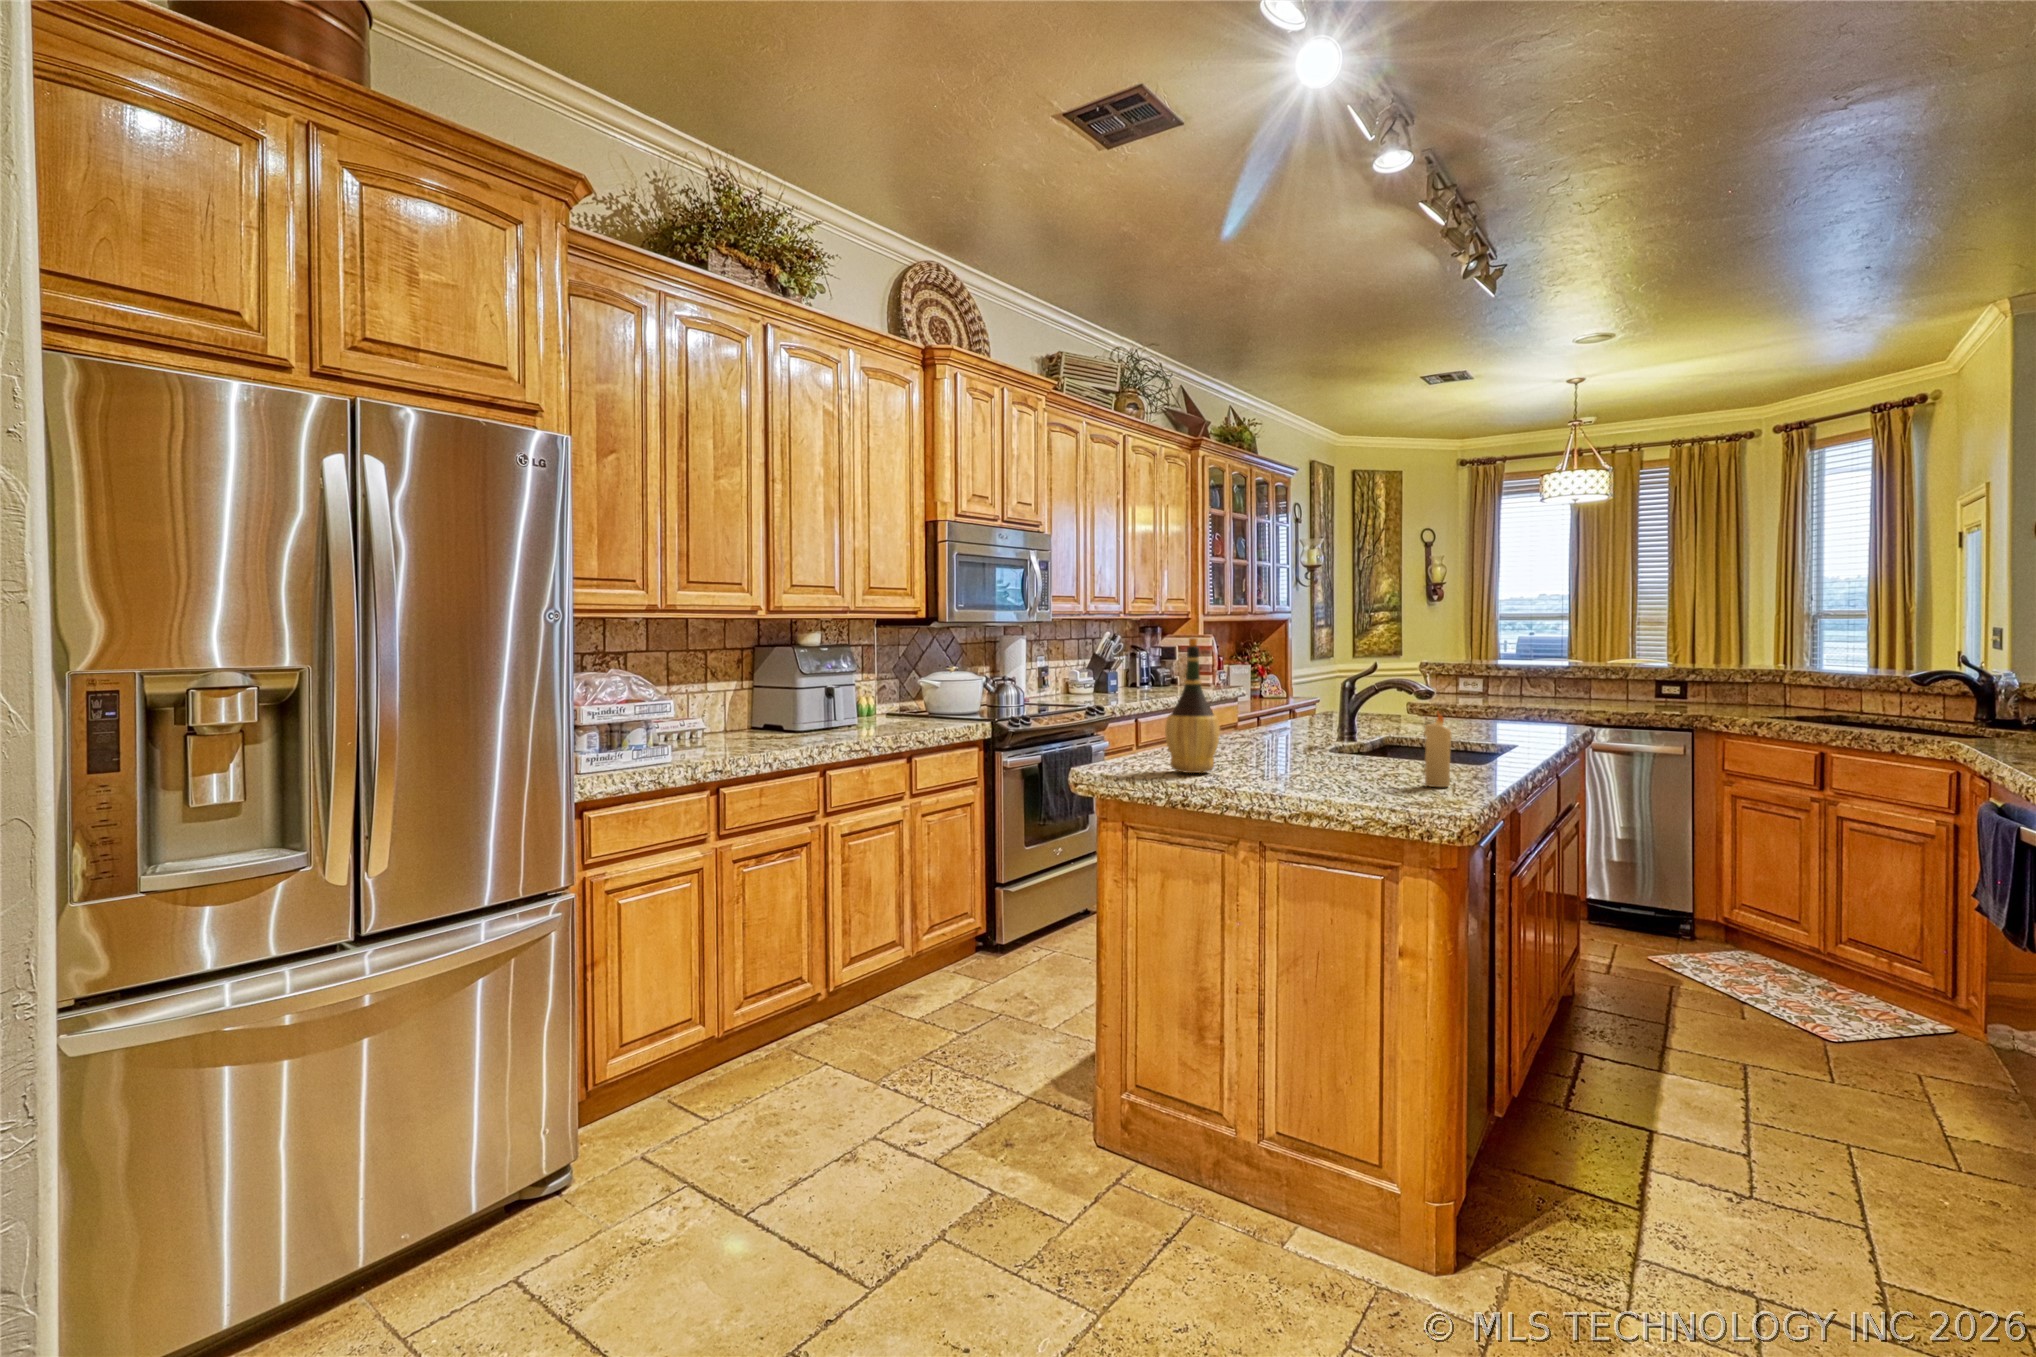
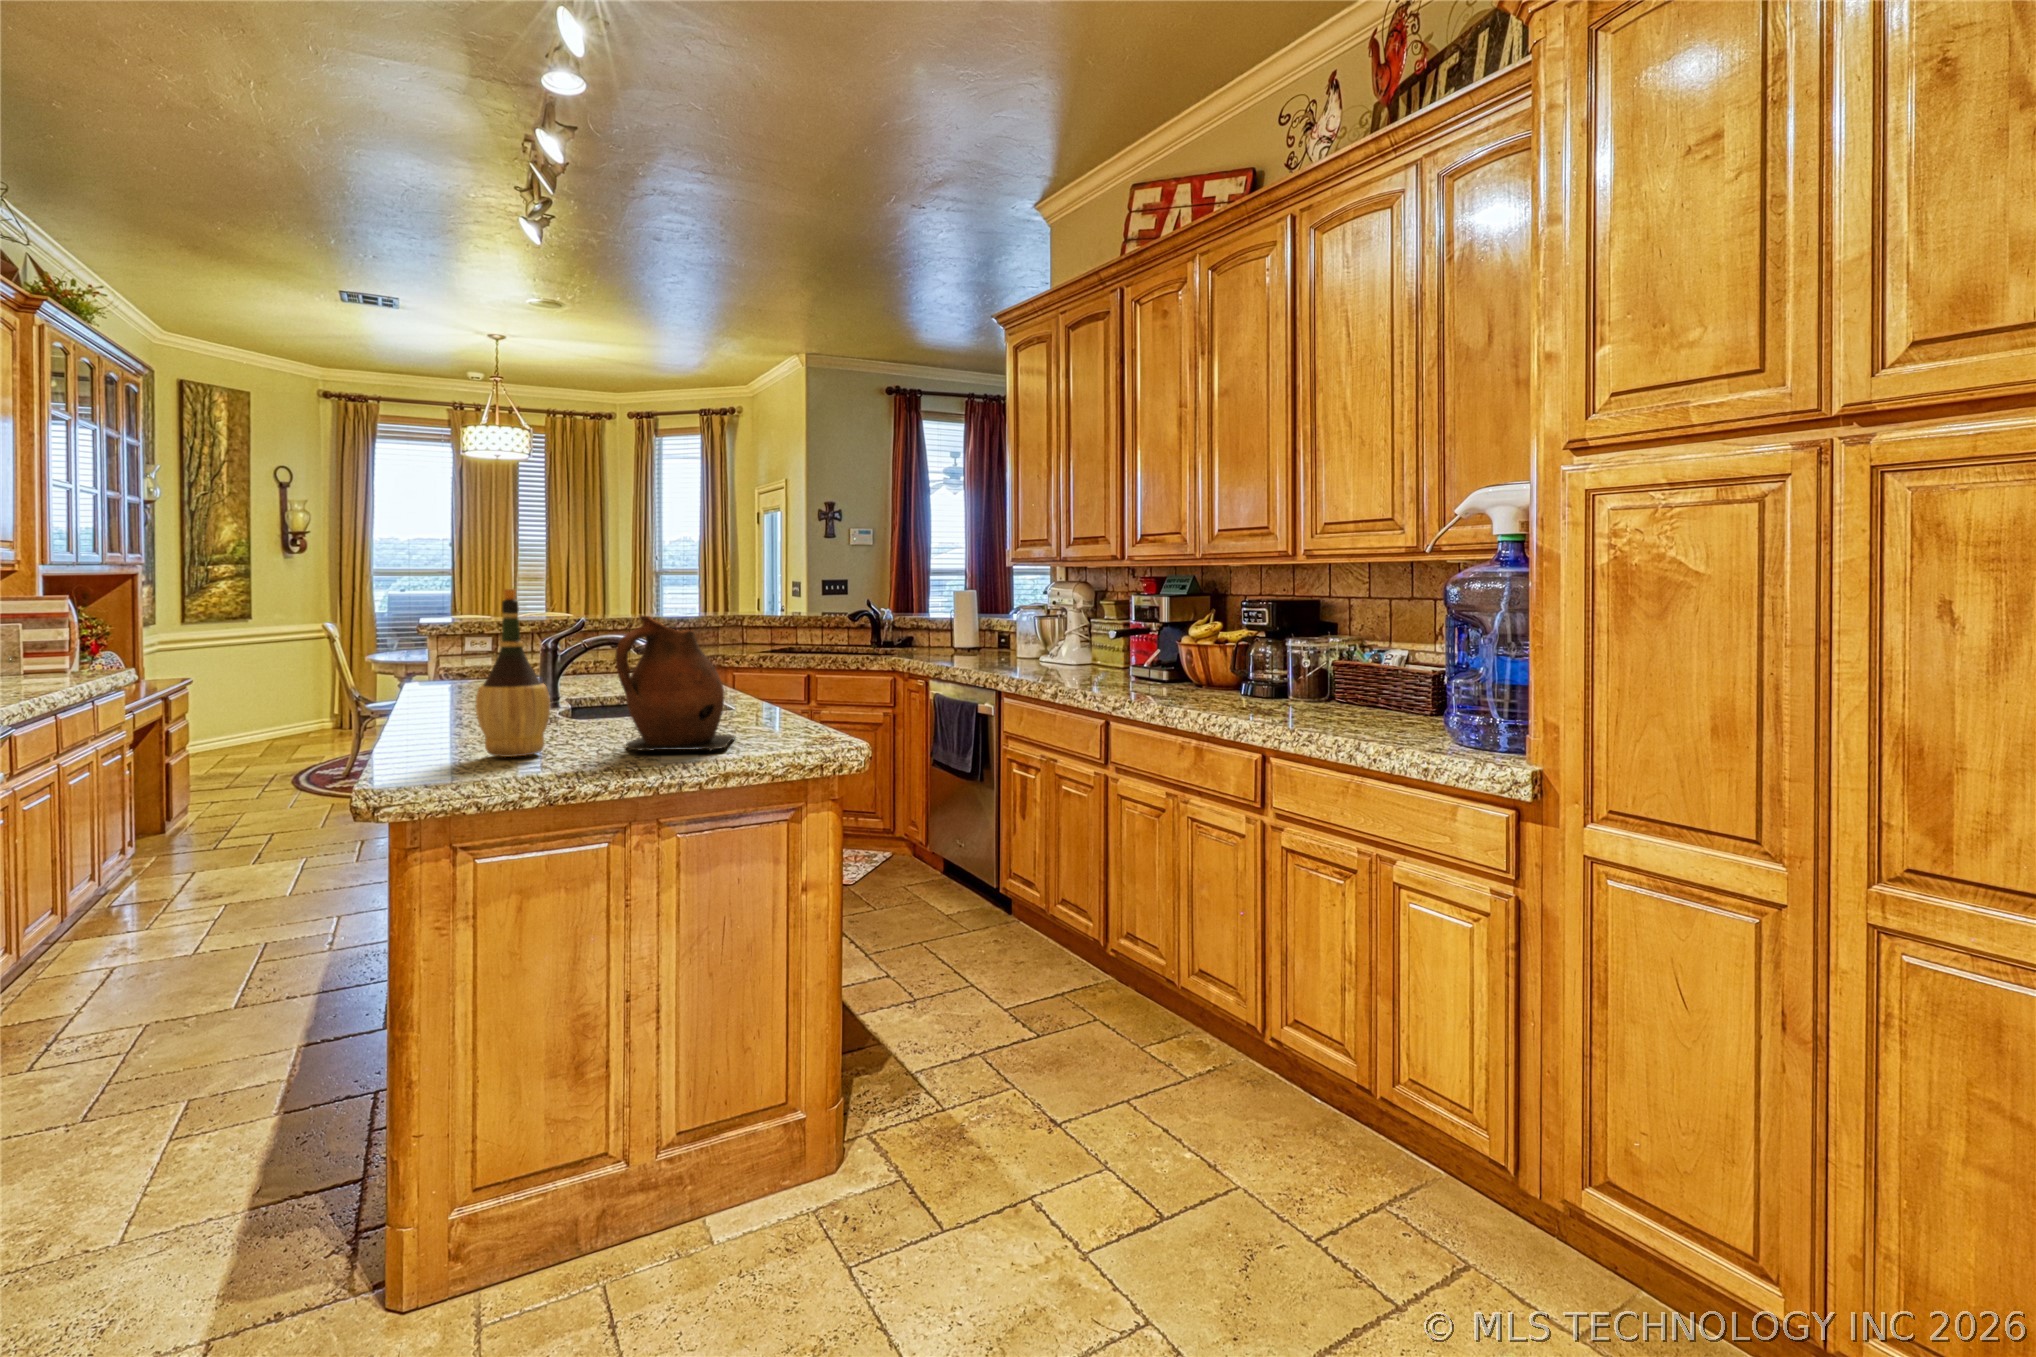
ceramic pitcher: none [1255,661,1376,791] -> present [615,615,735,751]
candle: present [1424,714,1452,787] -> none [770,660,794,733]

